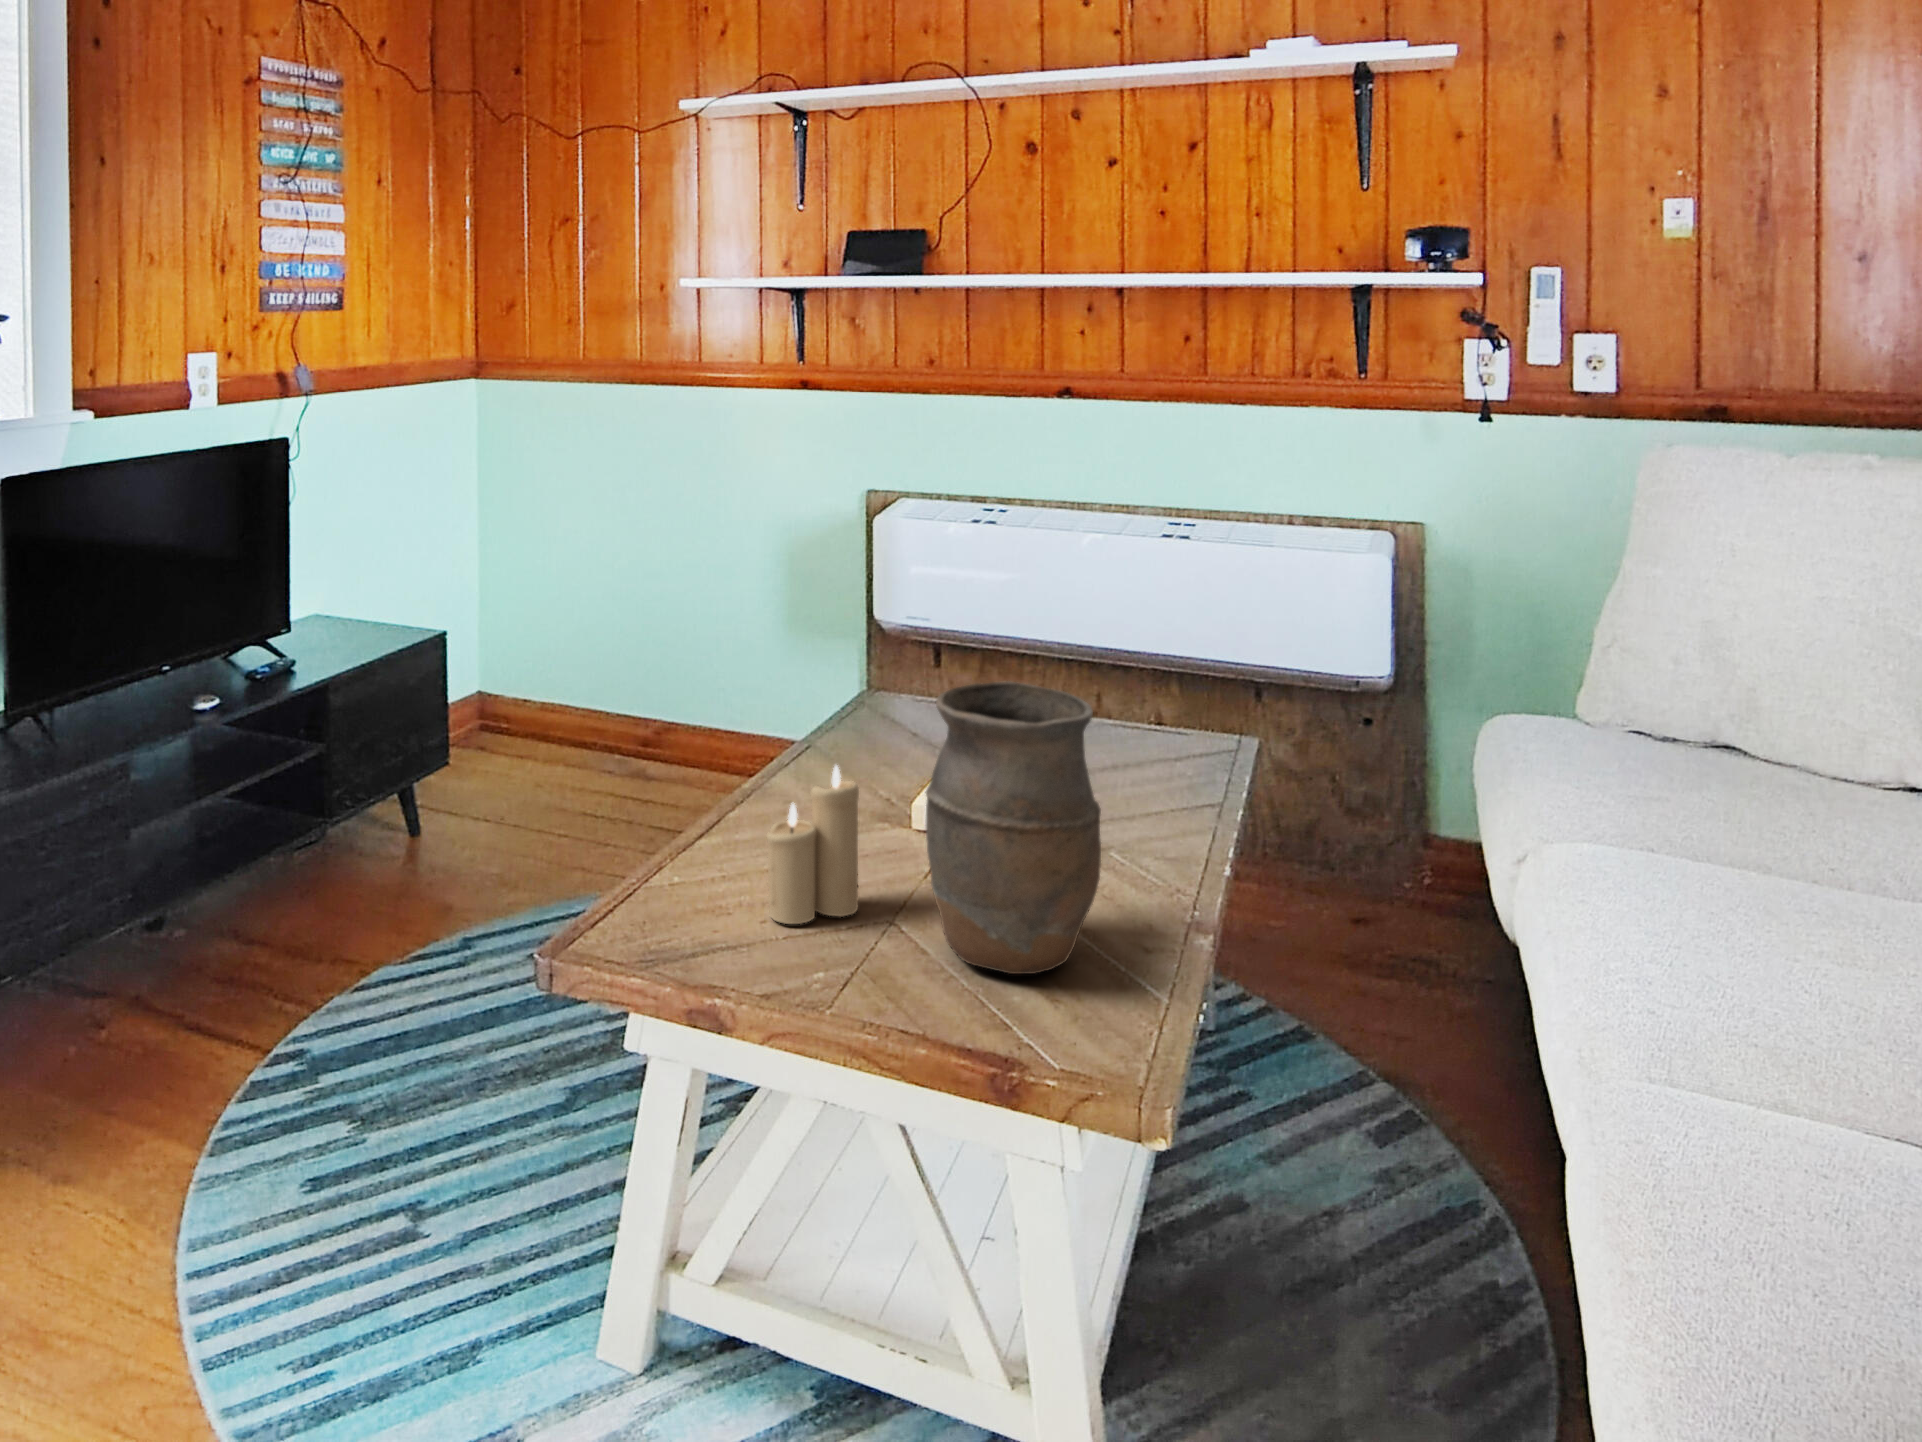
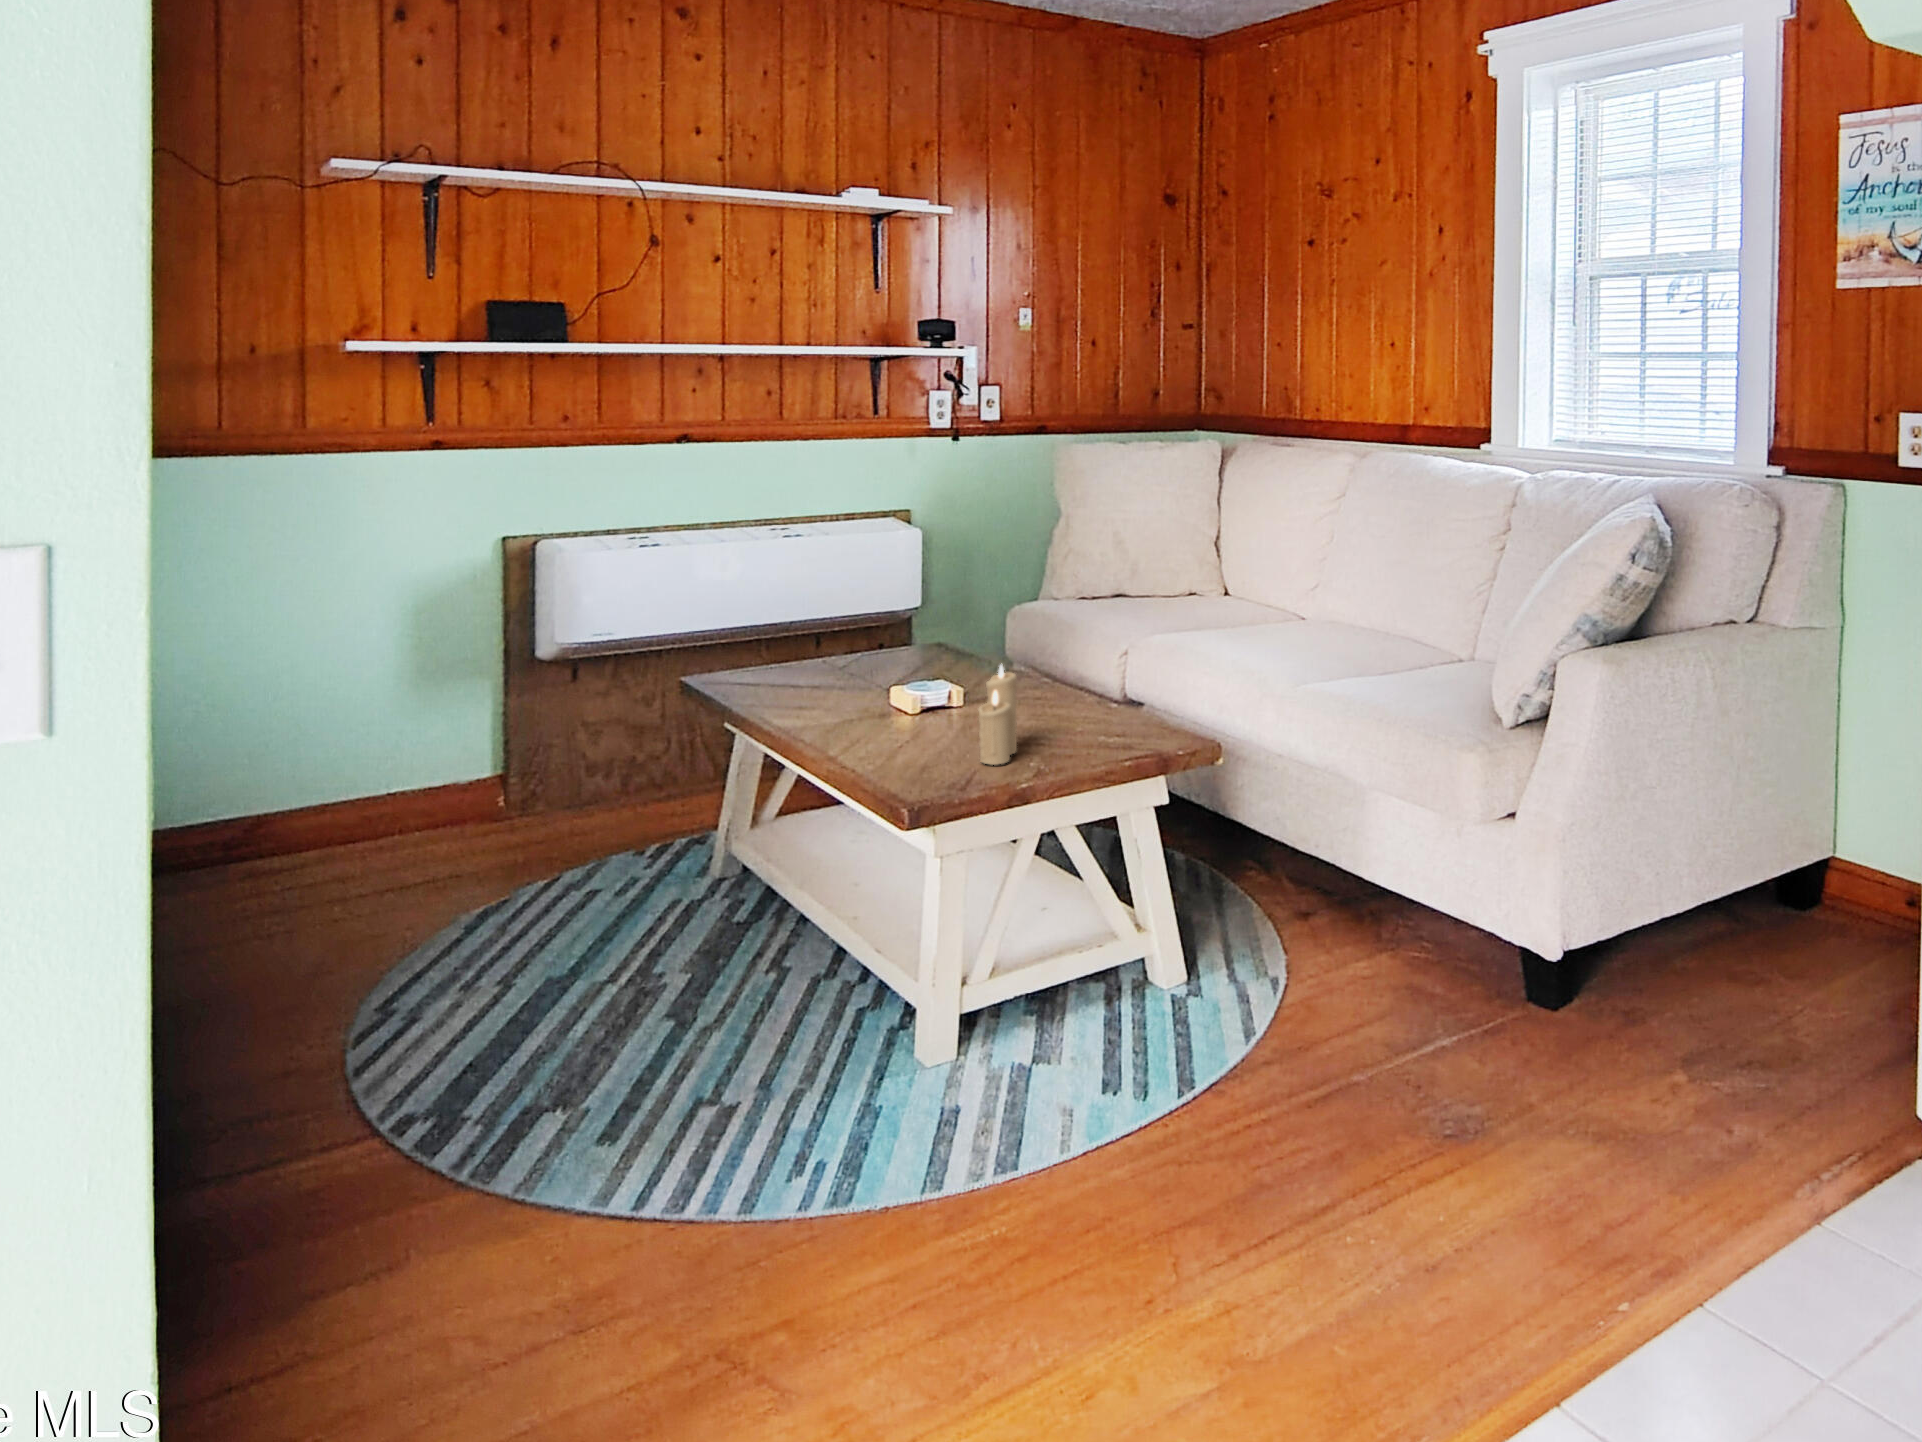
vase: present [925,681,1101,974] -> none [1058,593,1154,745]

